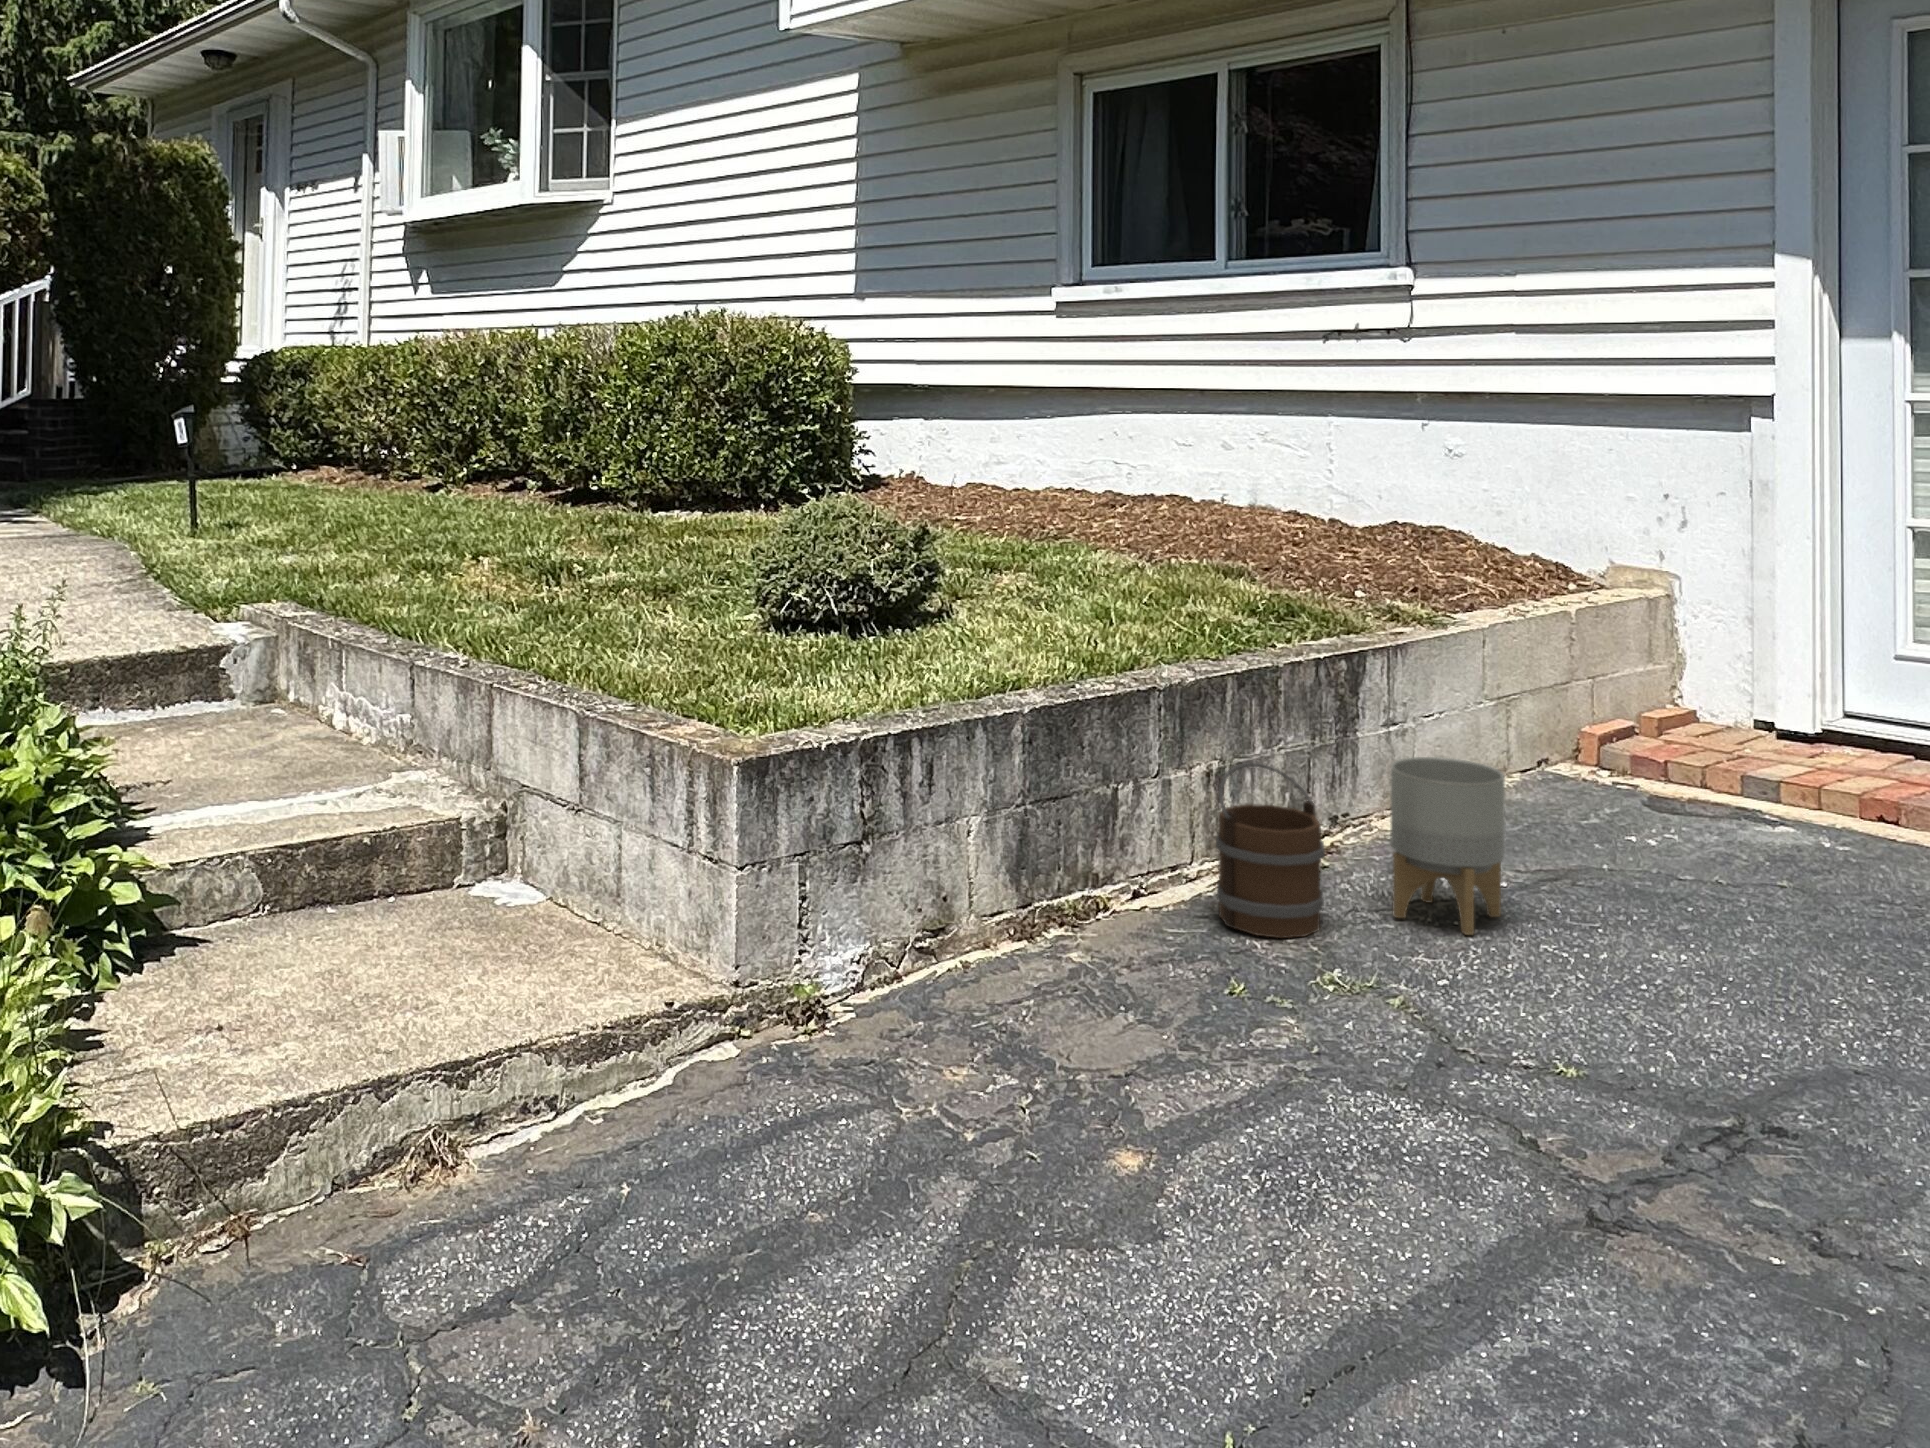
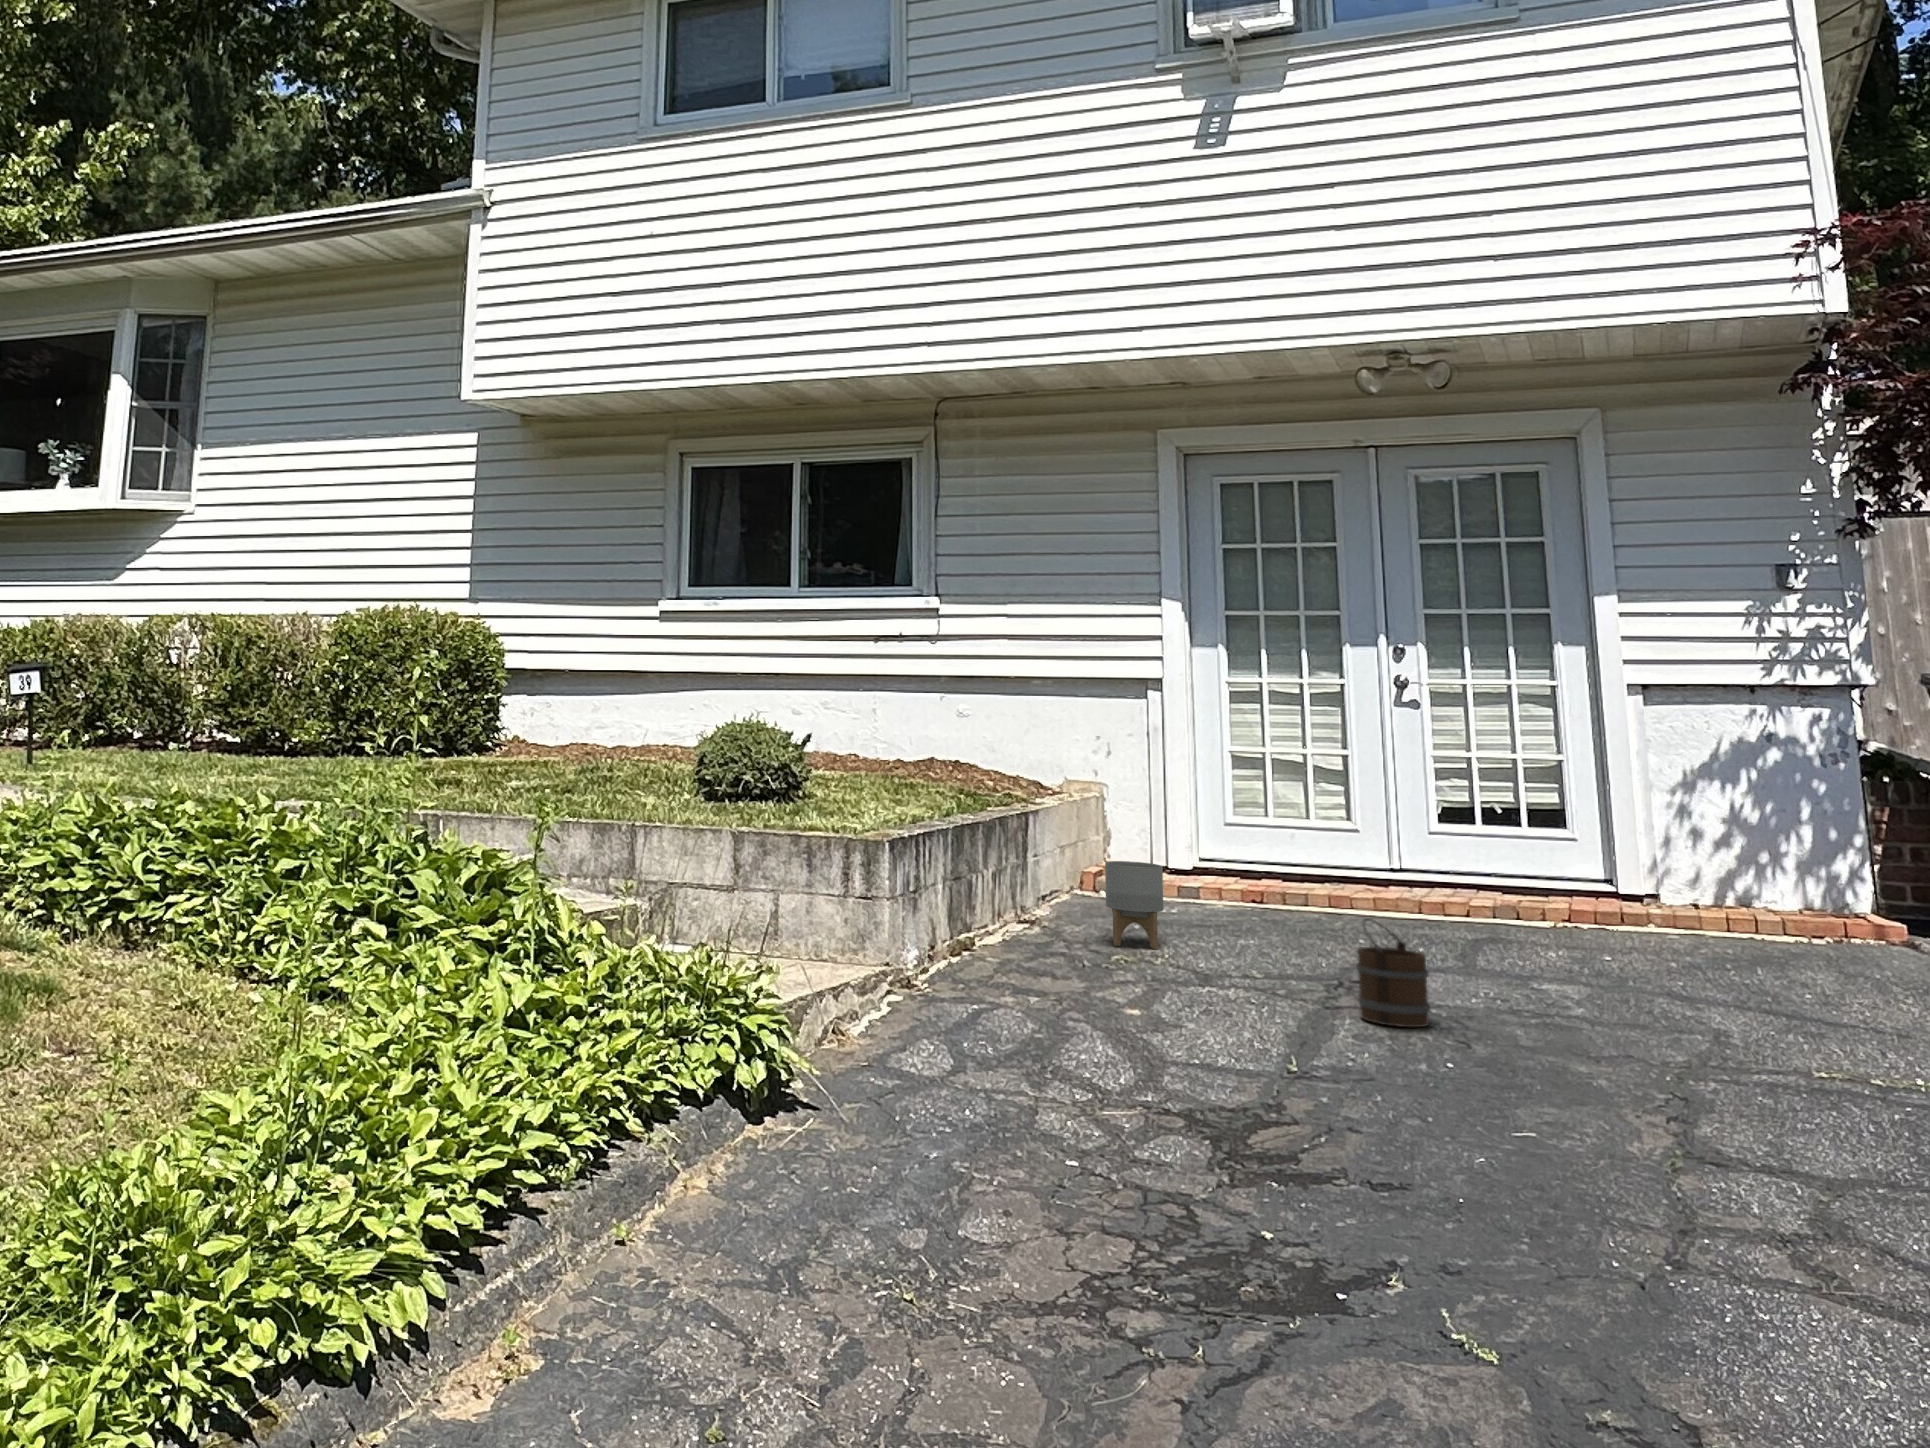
bucket: present [1216,763,1325,938] -> present [1356,918,1430,1027]

